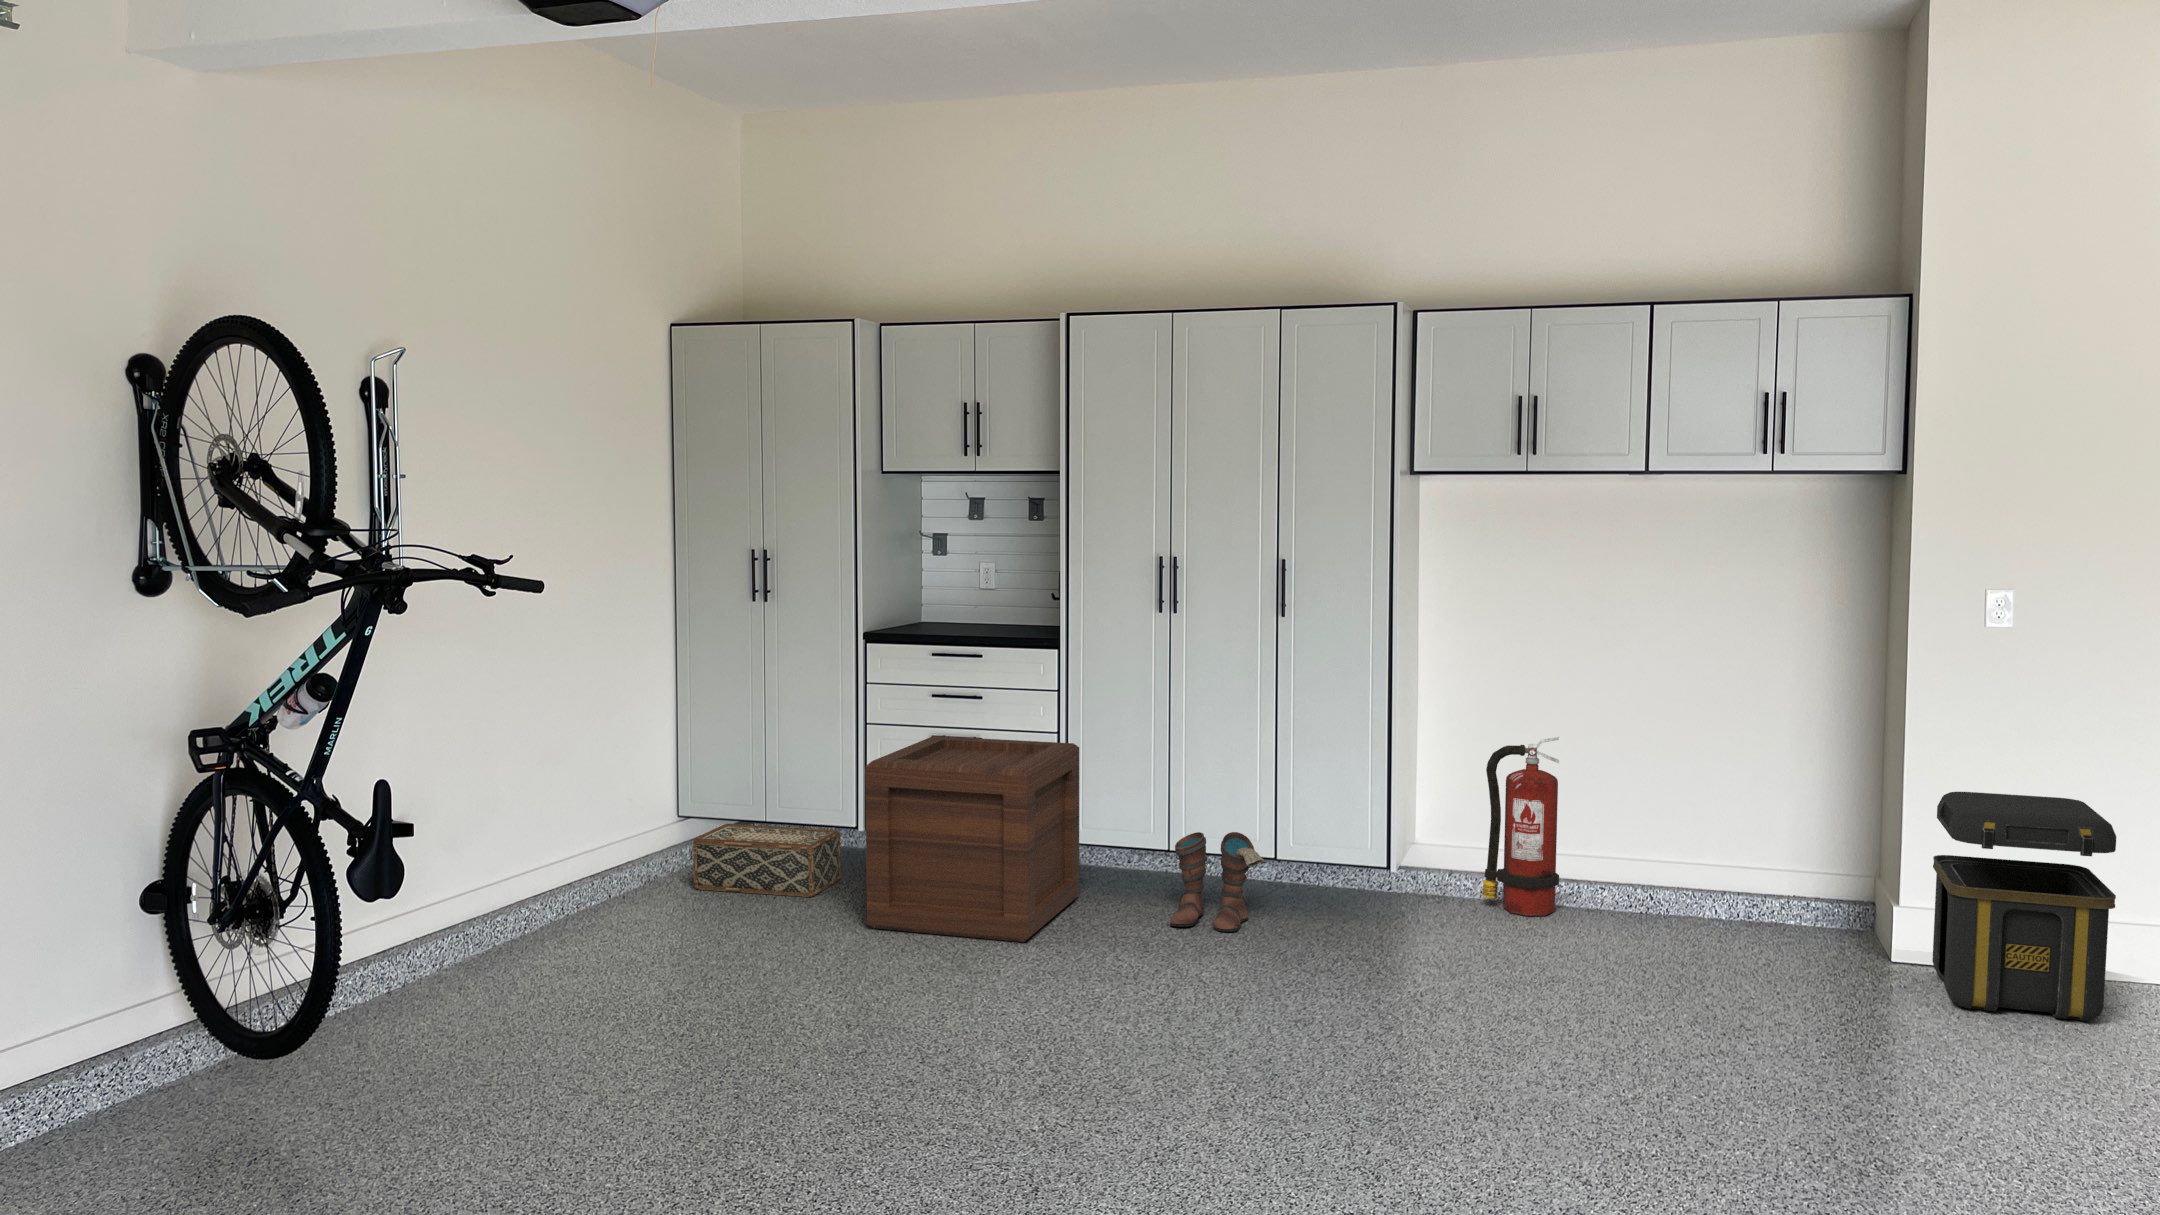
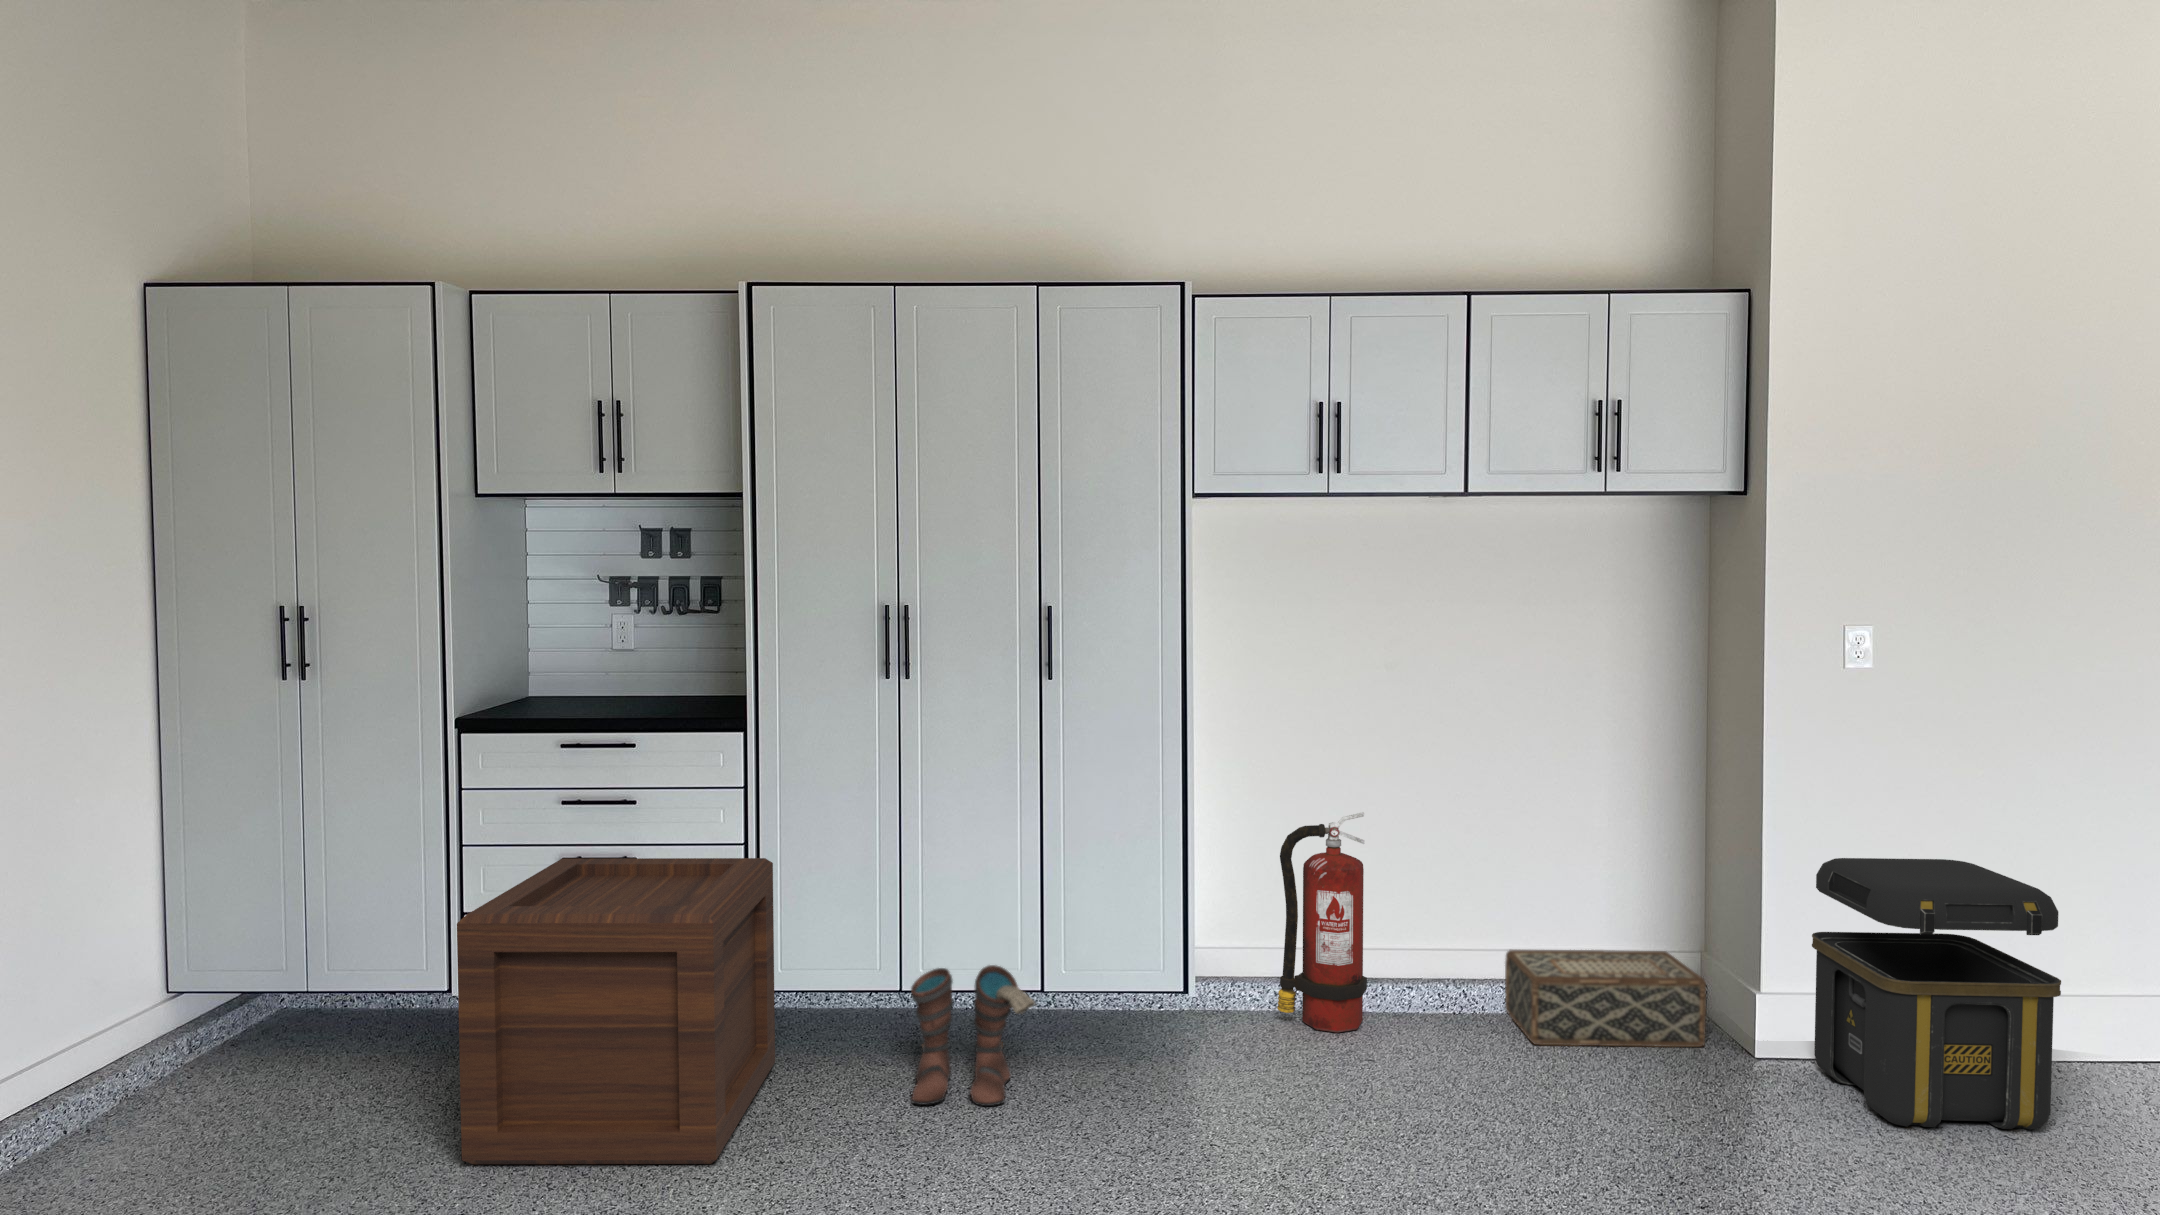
woven basket: present [693,824,841,897] -> present [1505,950,1706,1047]

